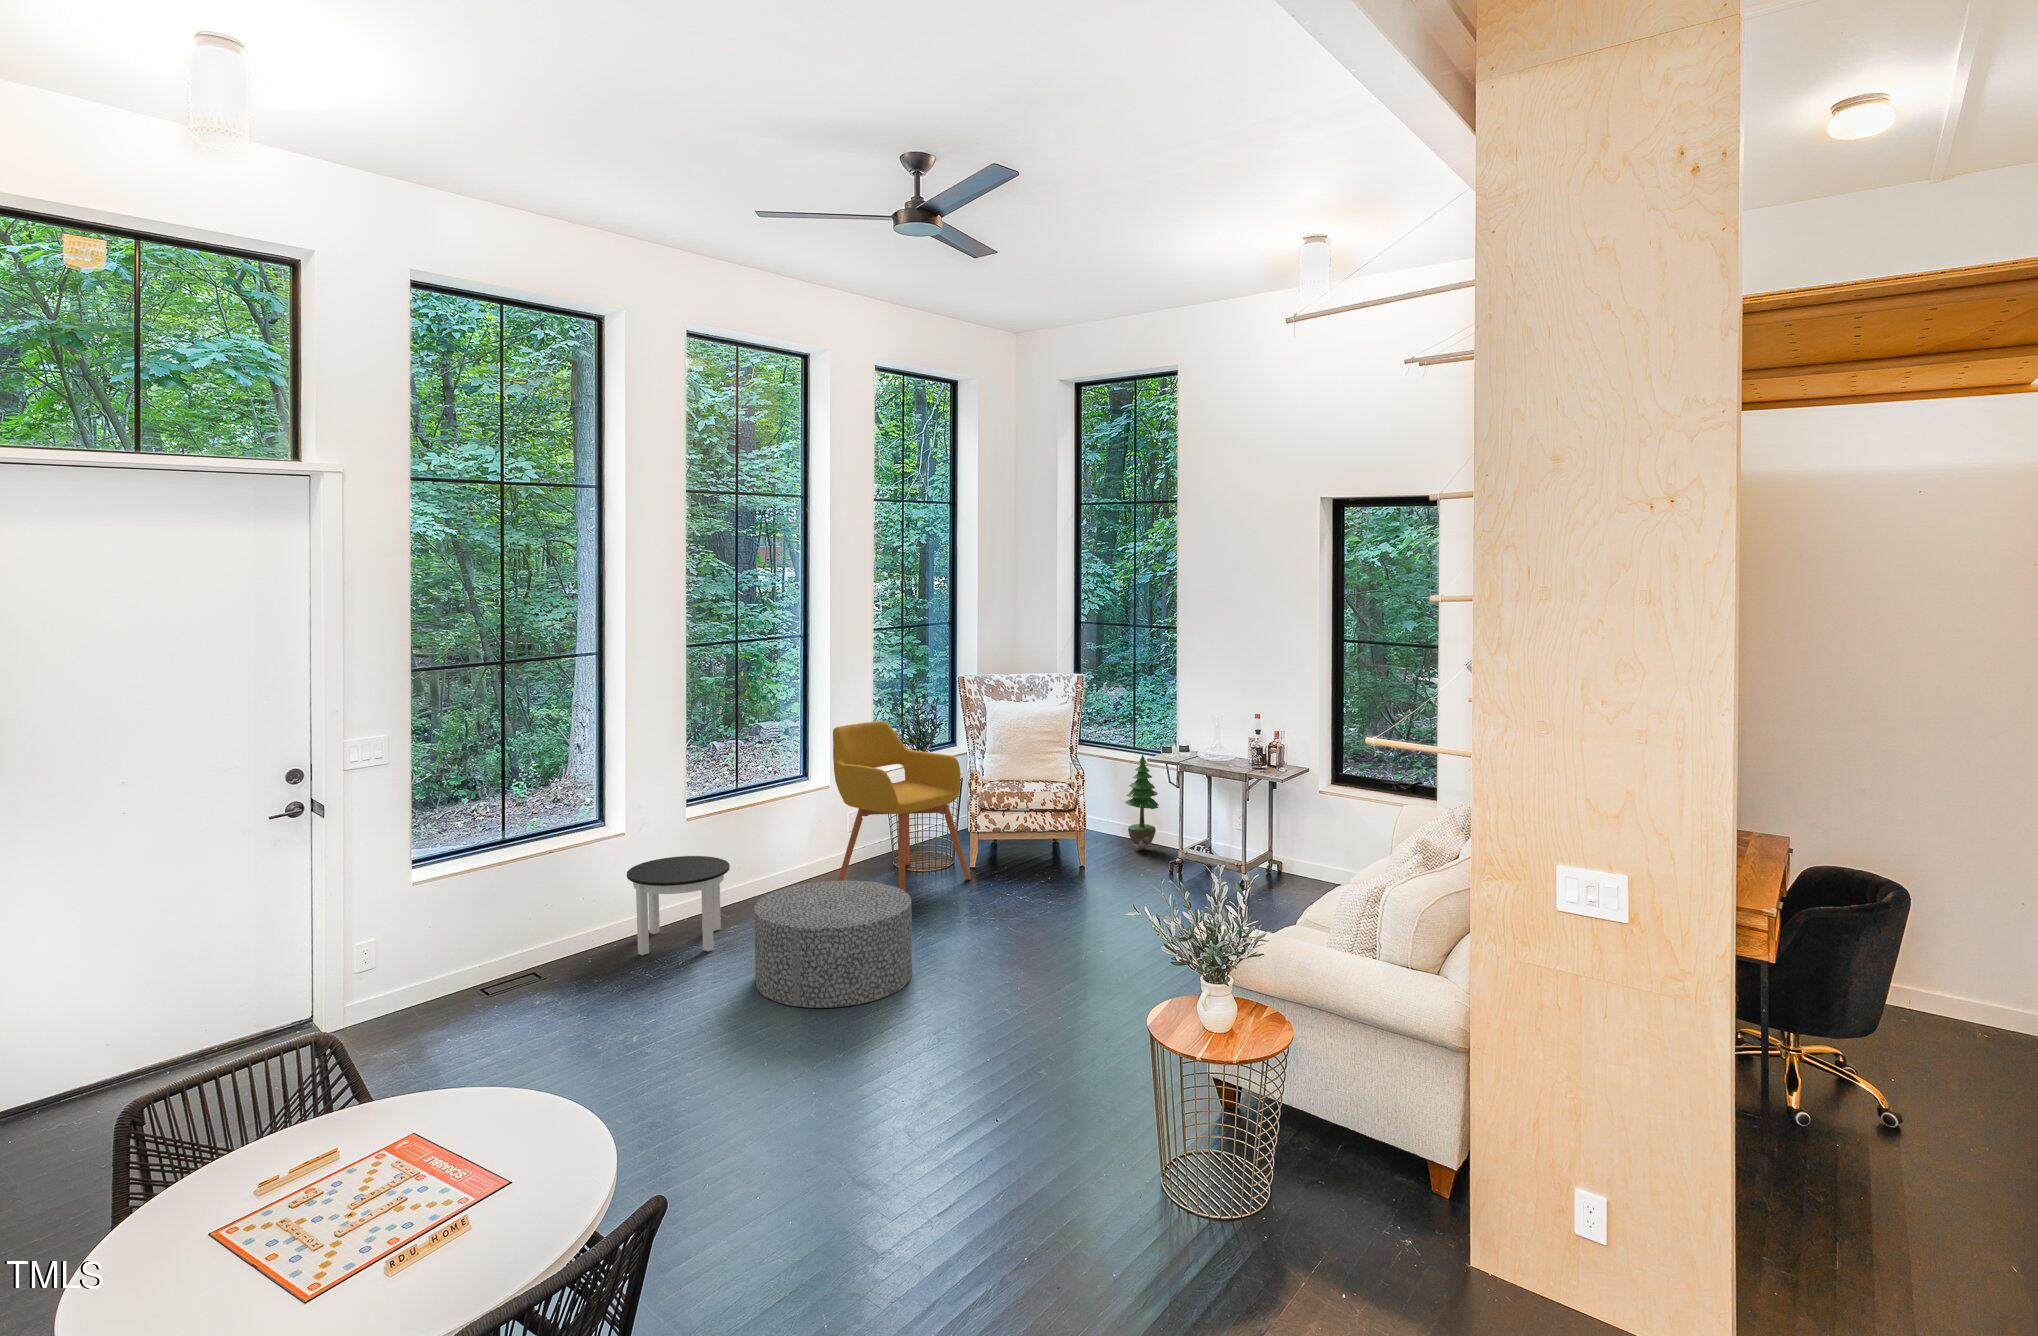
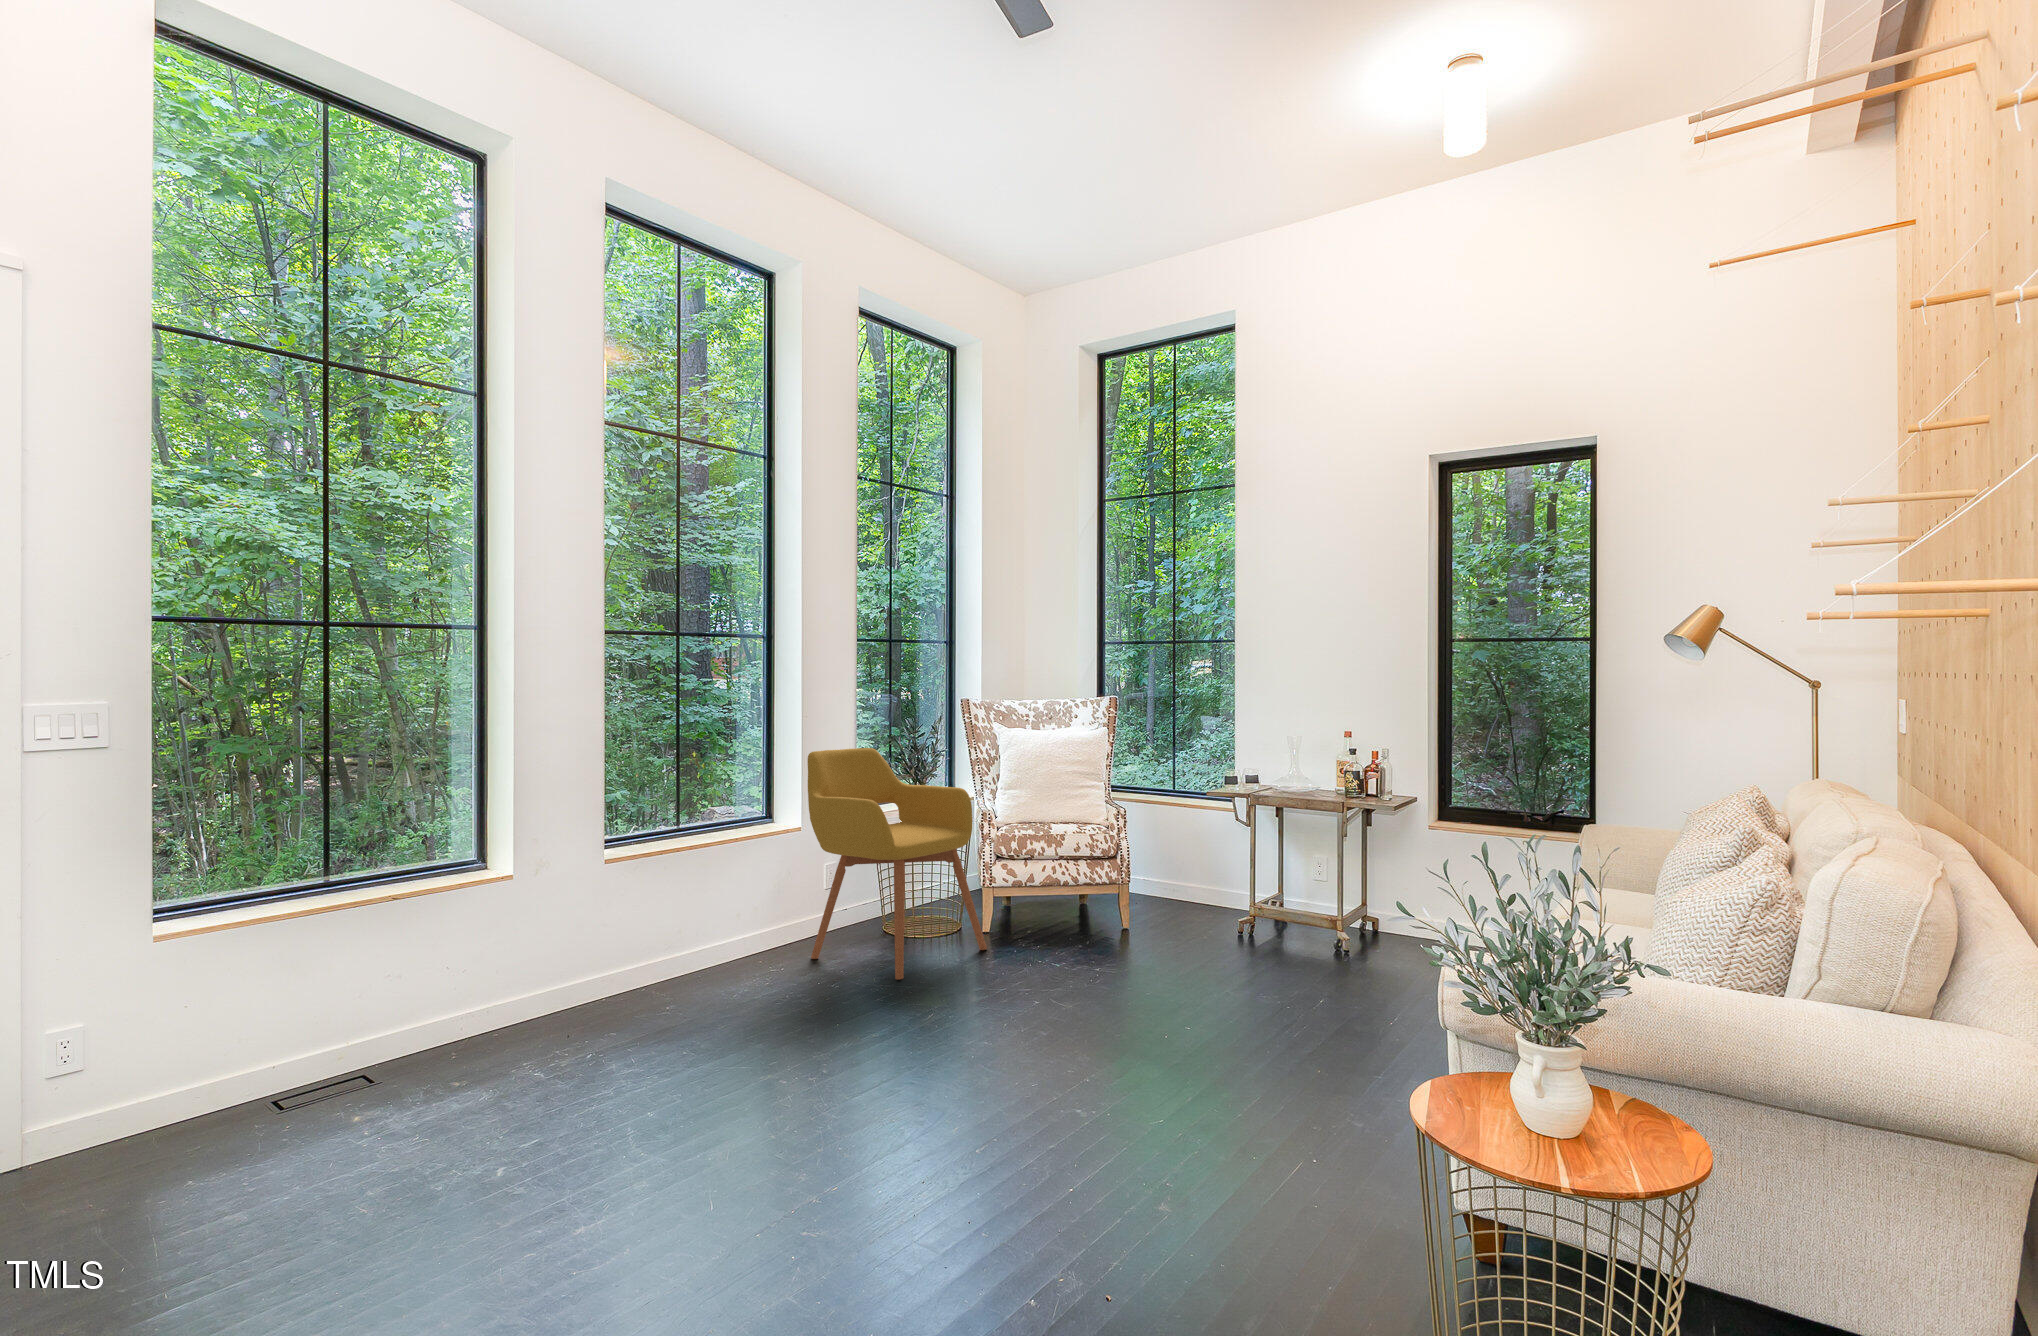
potted tree: present [1125,755,1159,850] -> none [1169,790,1212,911]
round table: present [627,856,730,955] -> none [503,918,658,1067]
ottoman: present [754,881,912,1008] -> none [685,947,925,1149]

